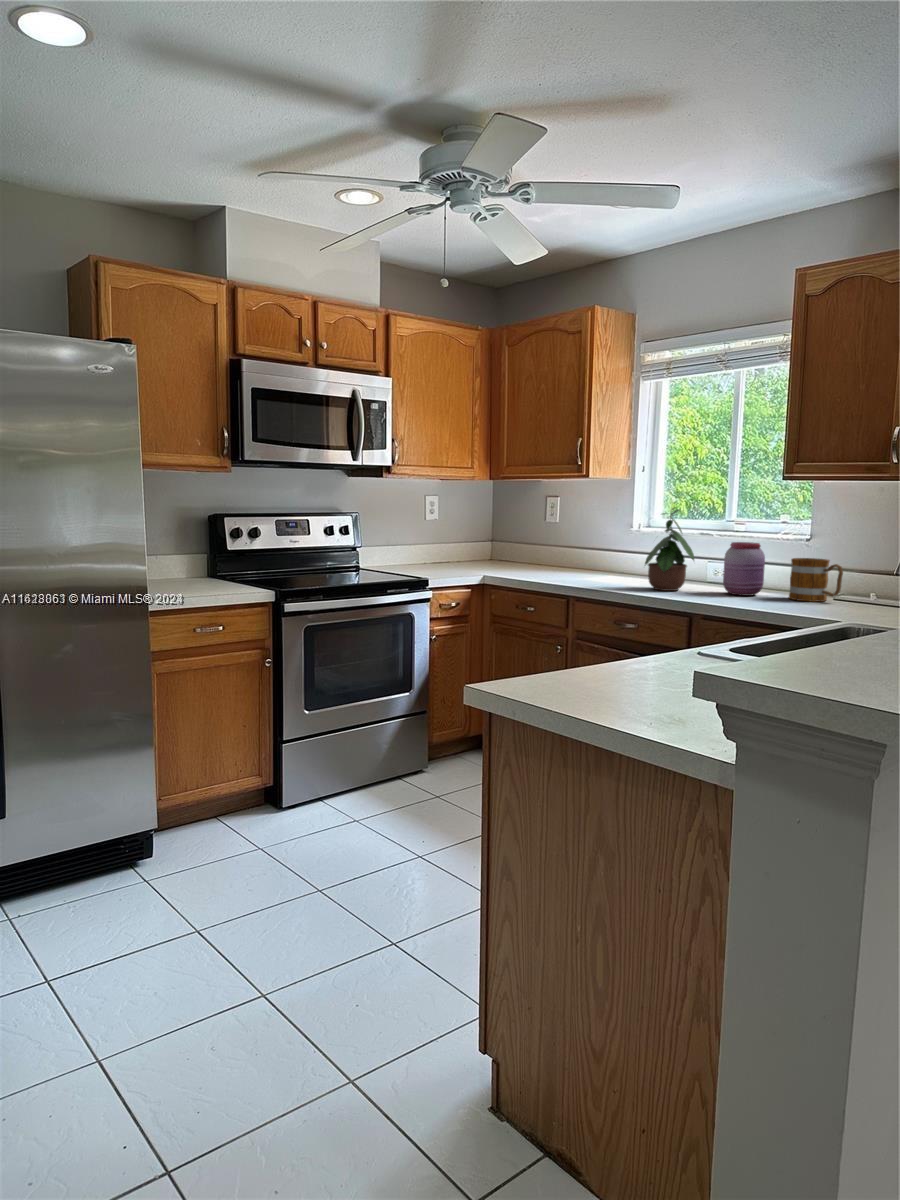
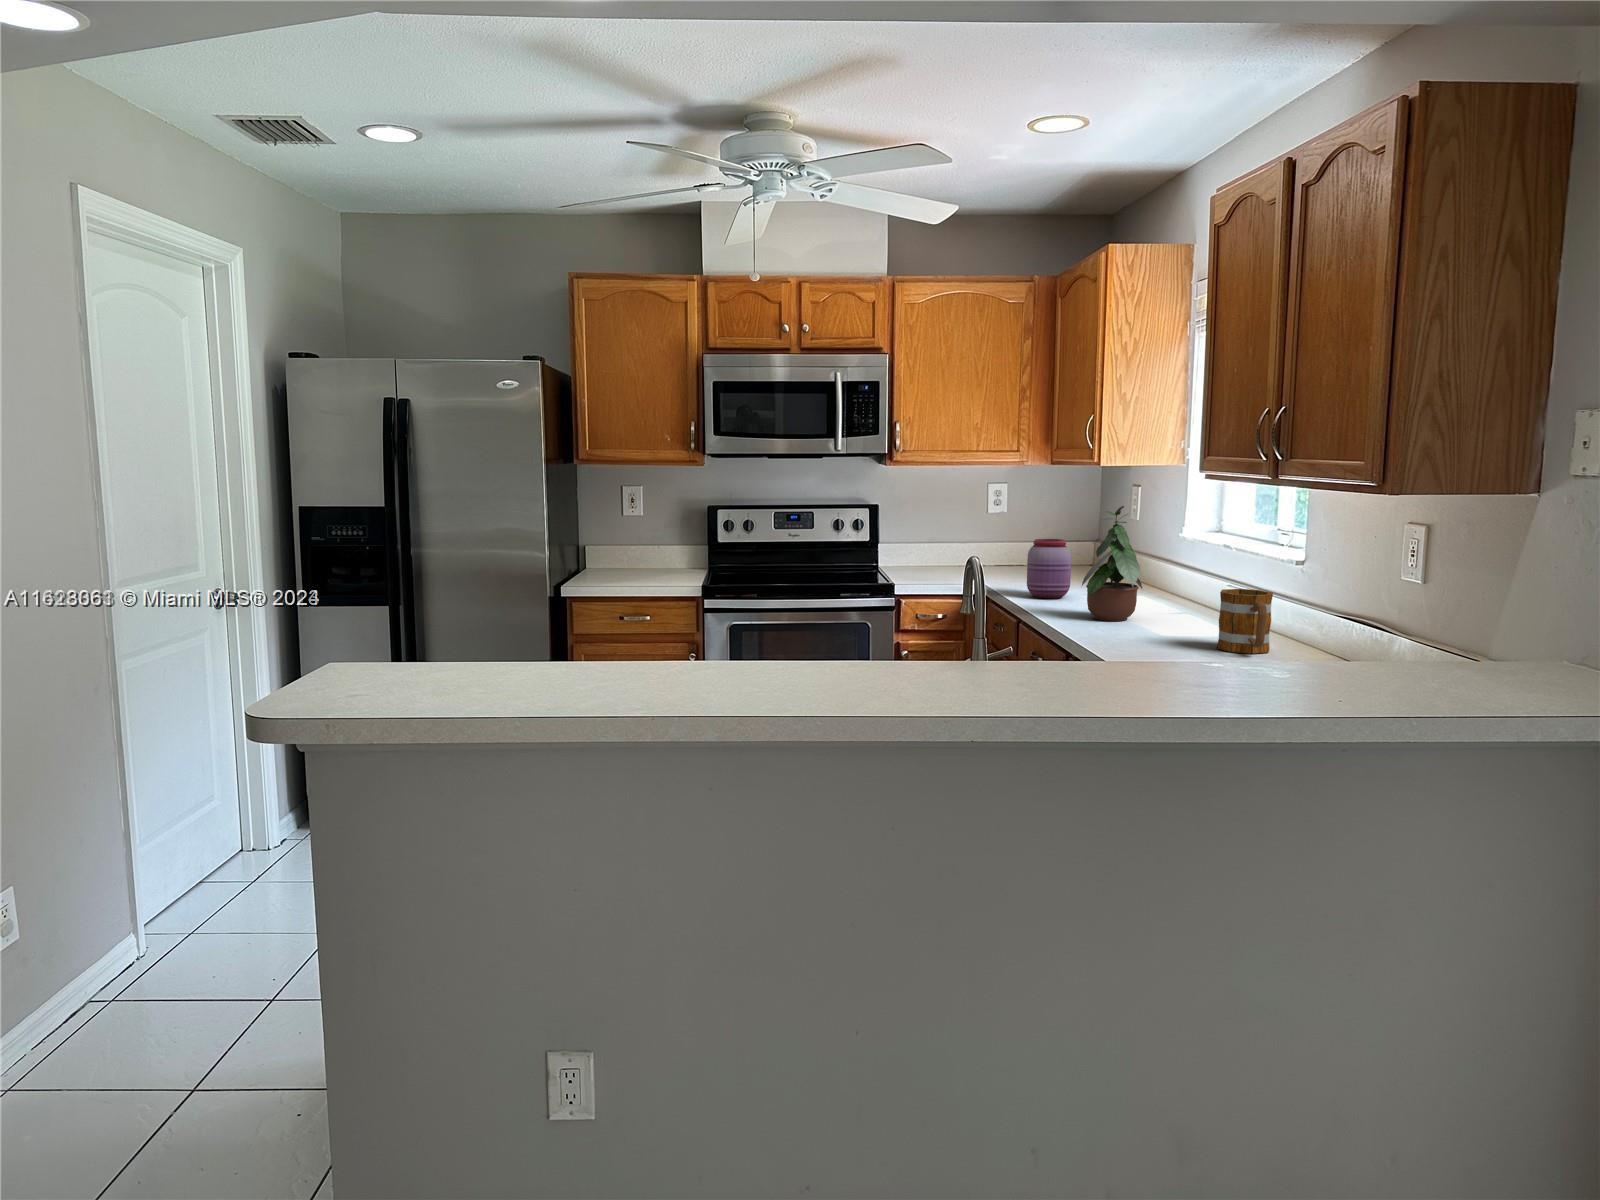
jar: present [723,542,765,596] -> present [1027,539,1071,599]

